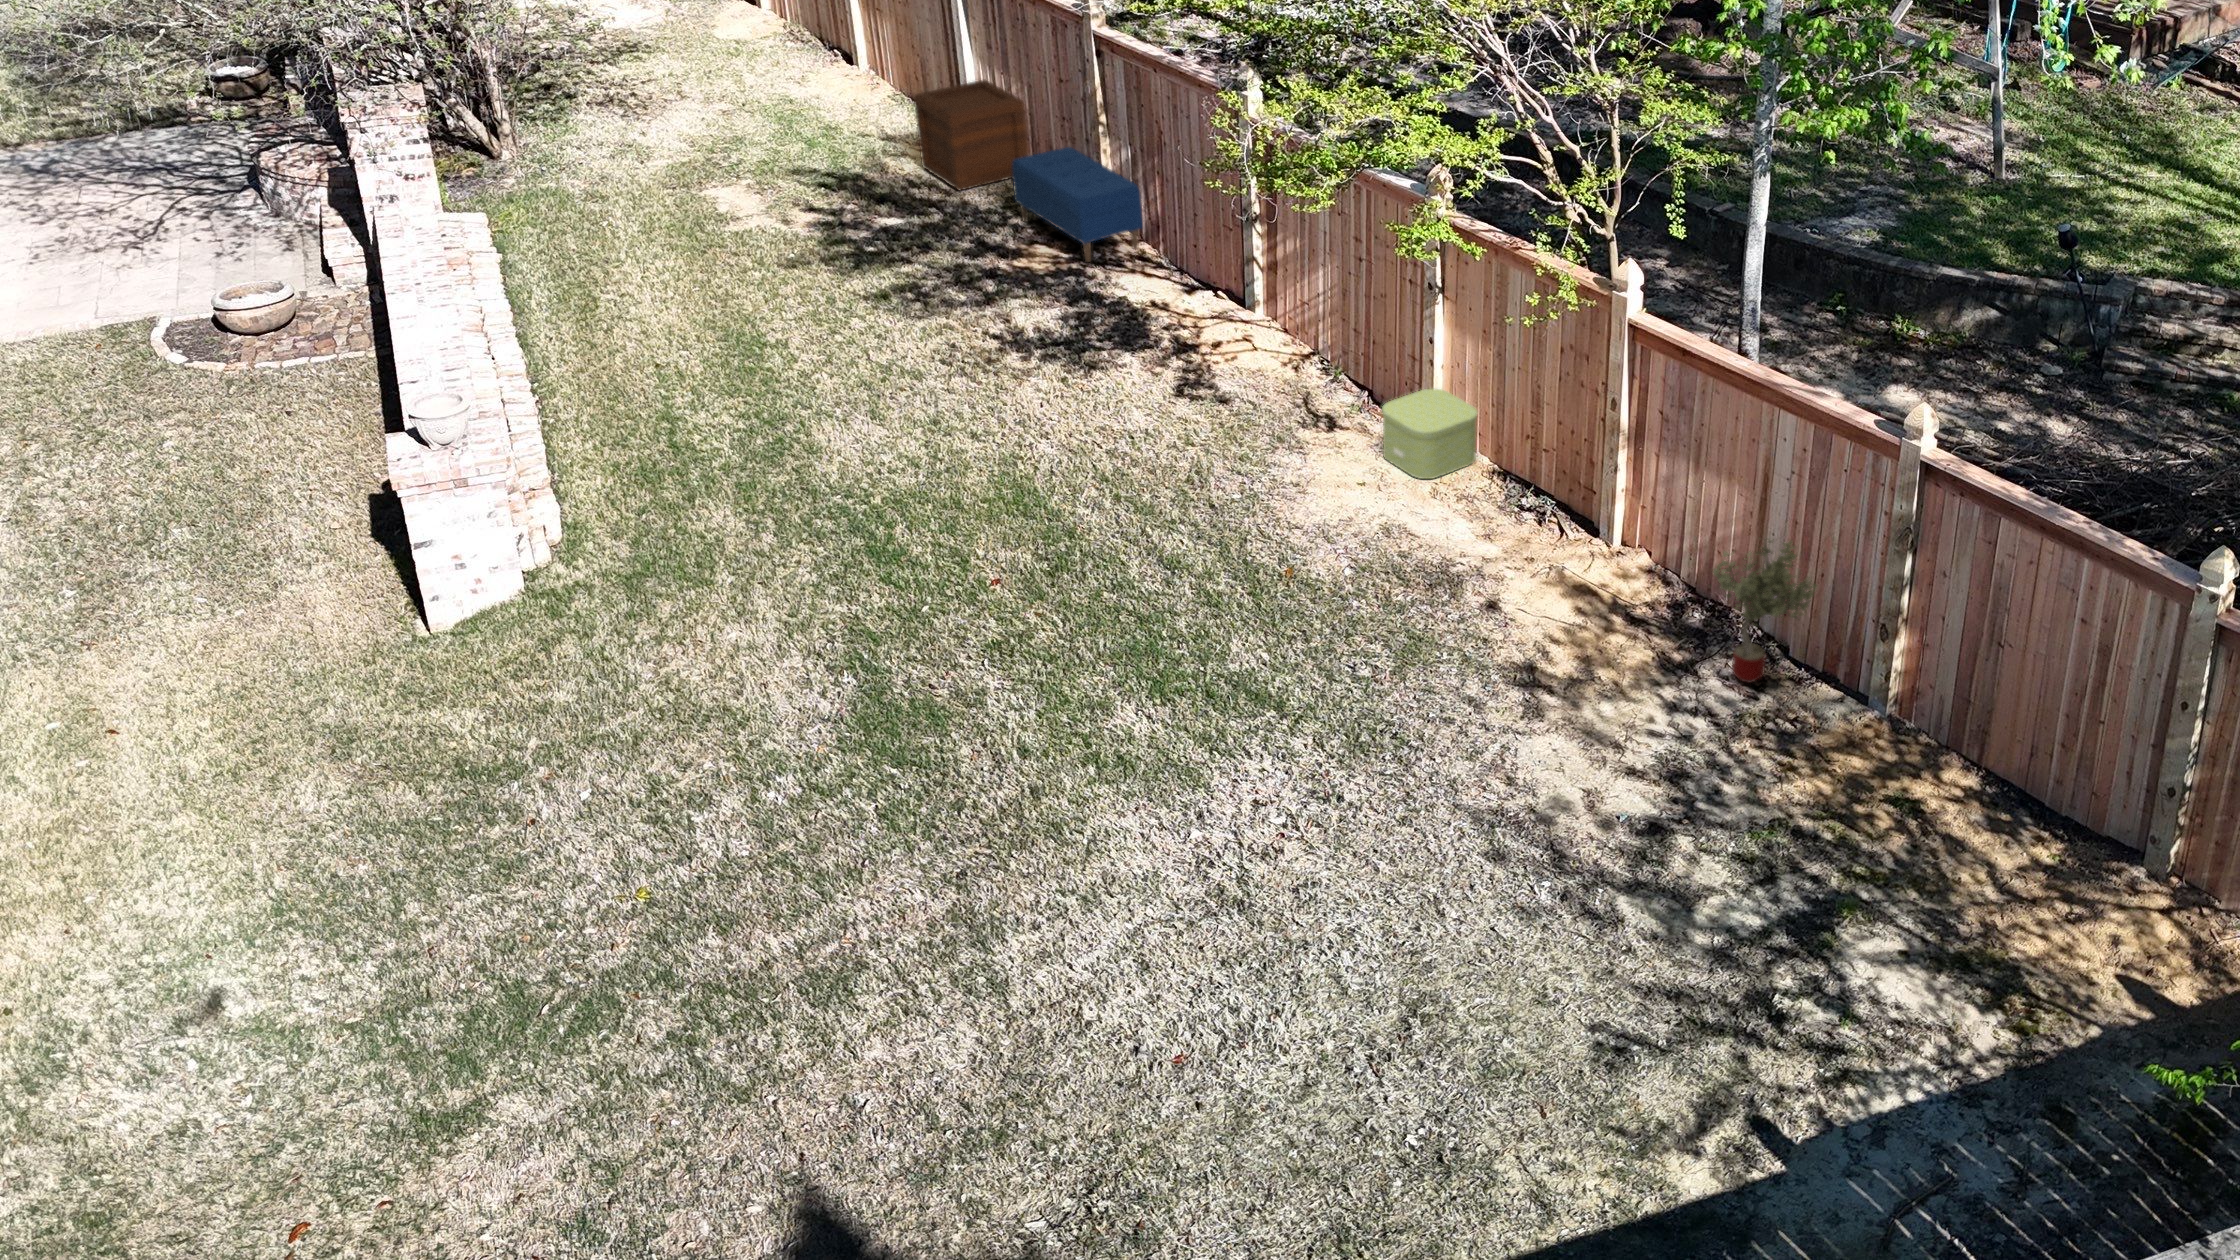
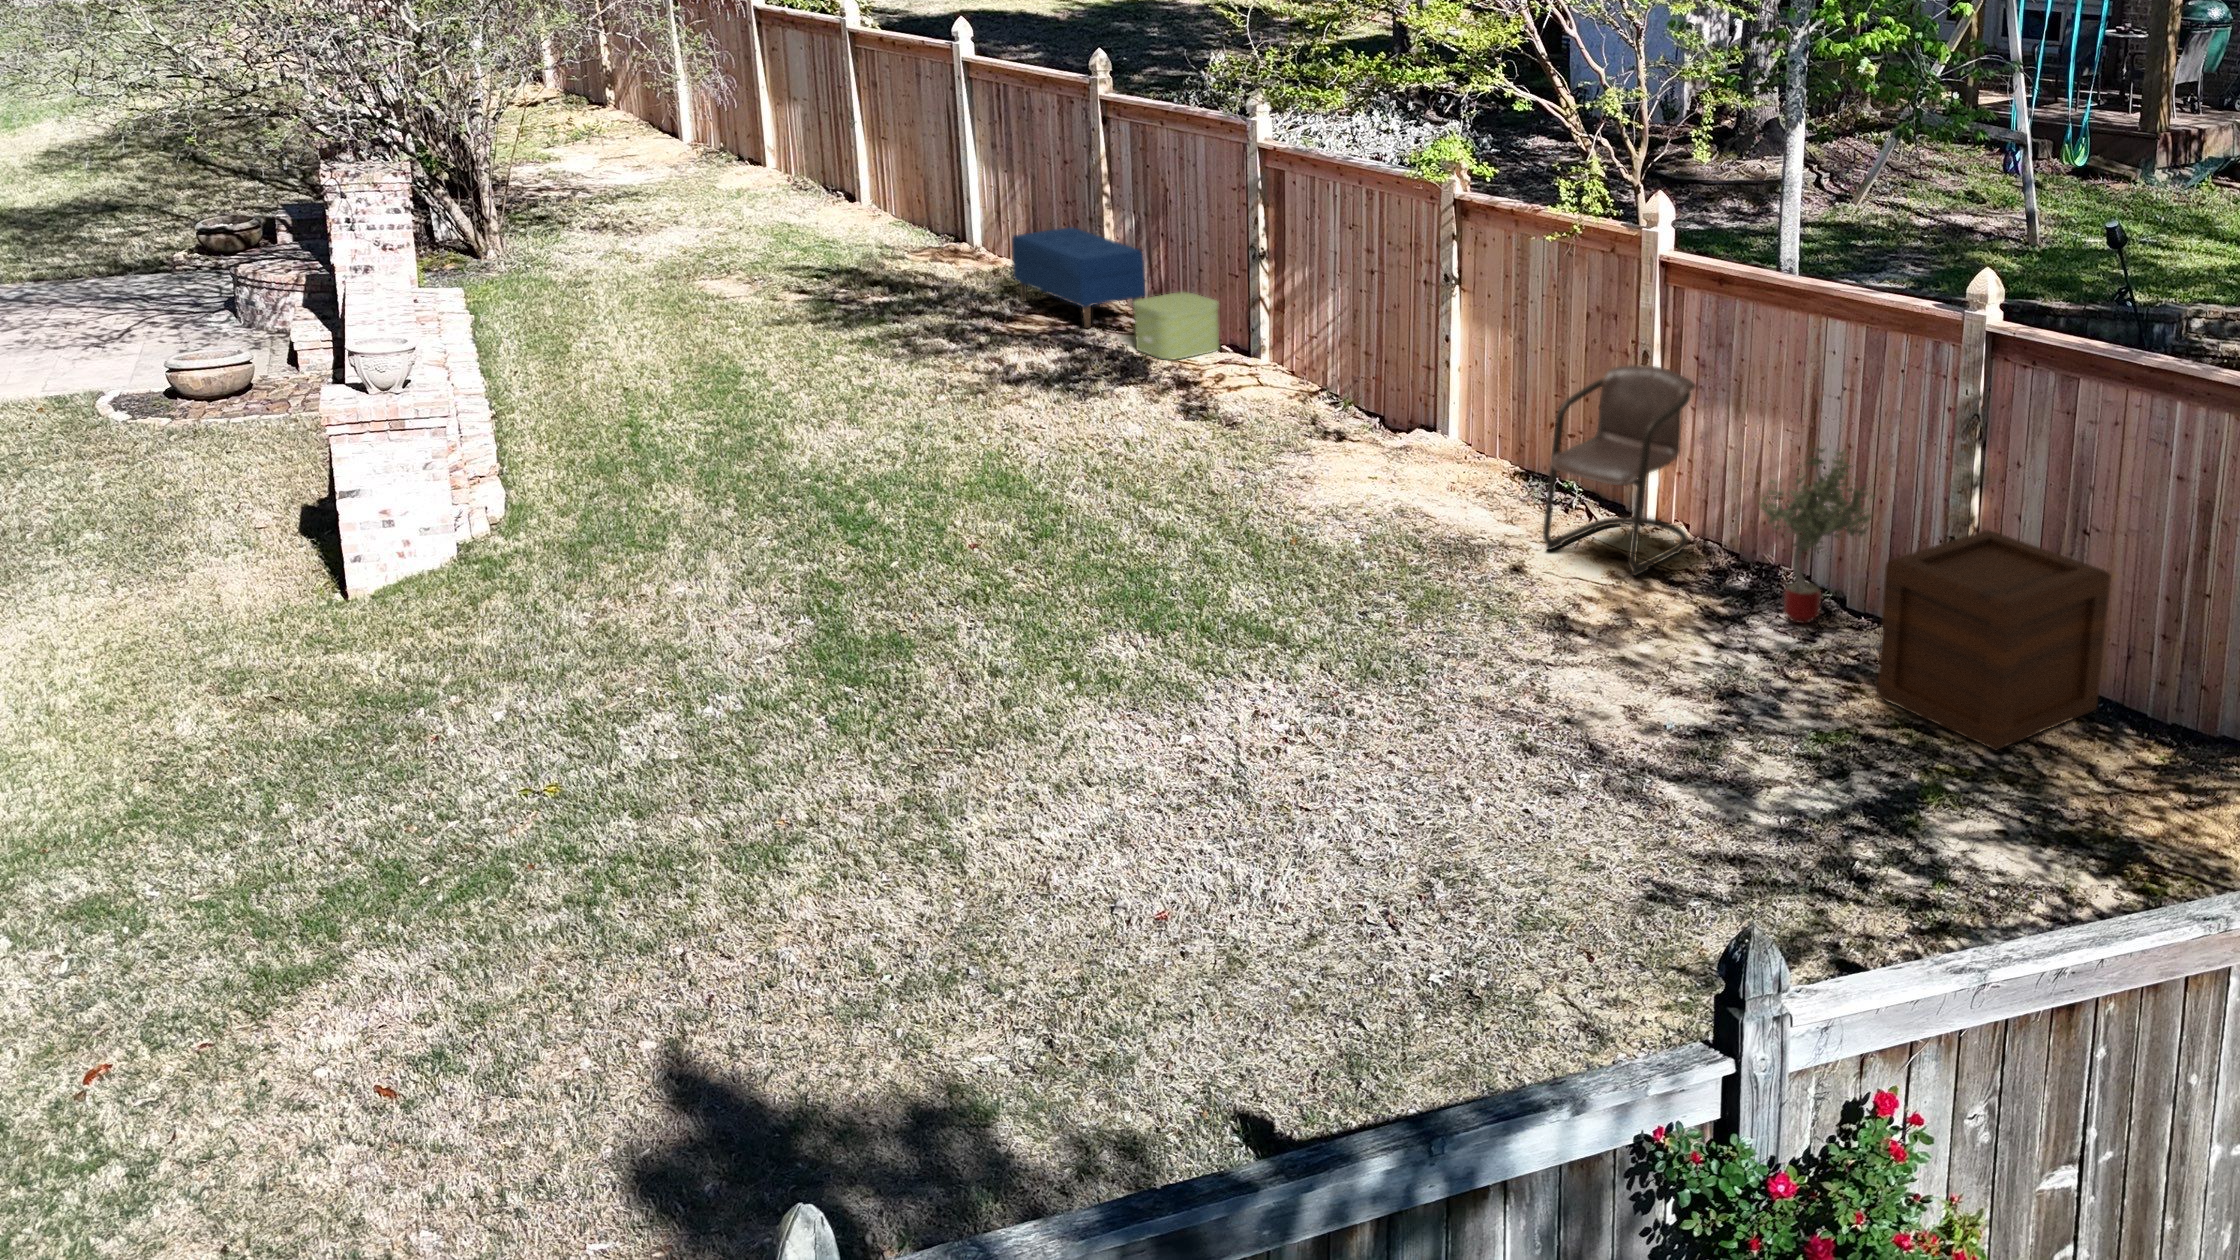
wooden crate: present [914,79,1029,190] -> present [1877,530,2111,751]
storage box: present [1382,389,1477,479] -> present [1133,292,1219,360]
chair: none [1517,413,1661,618] -> present [1543,365,1696,575]

